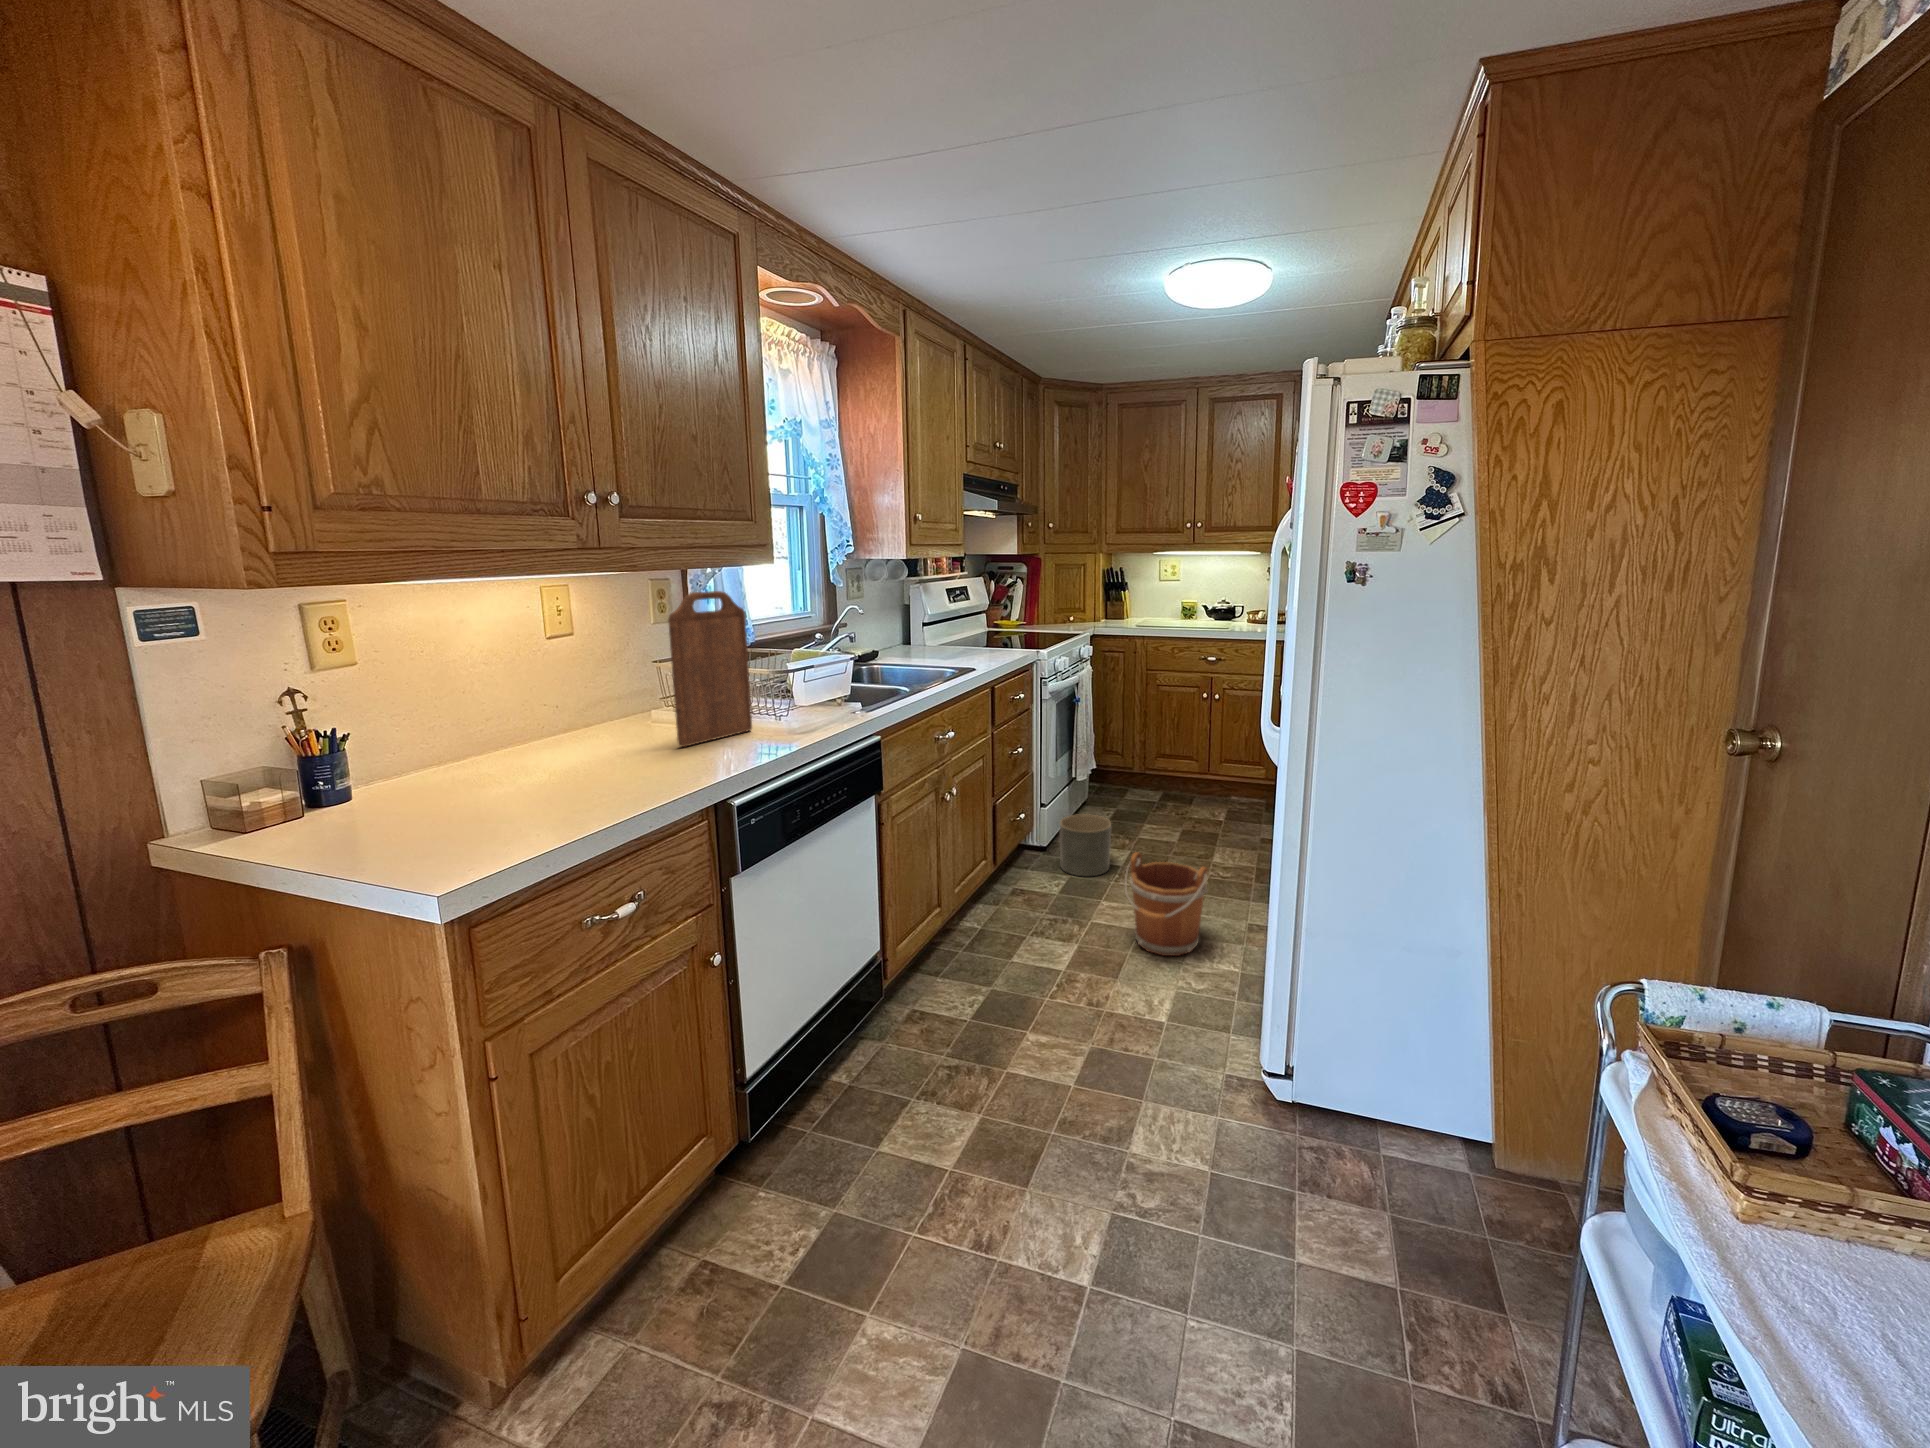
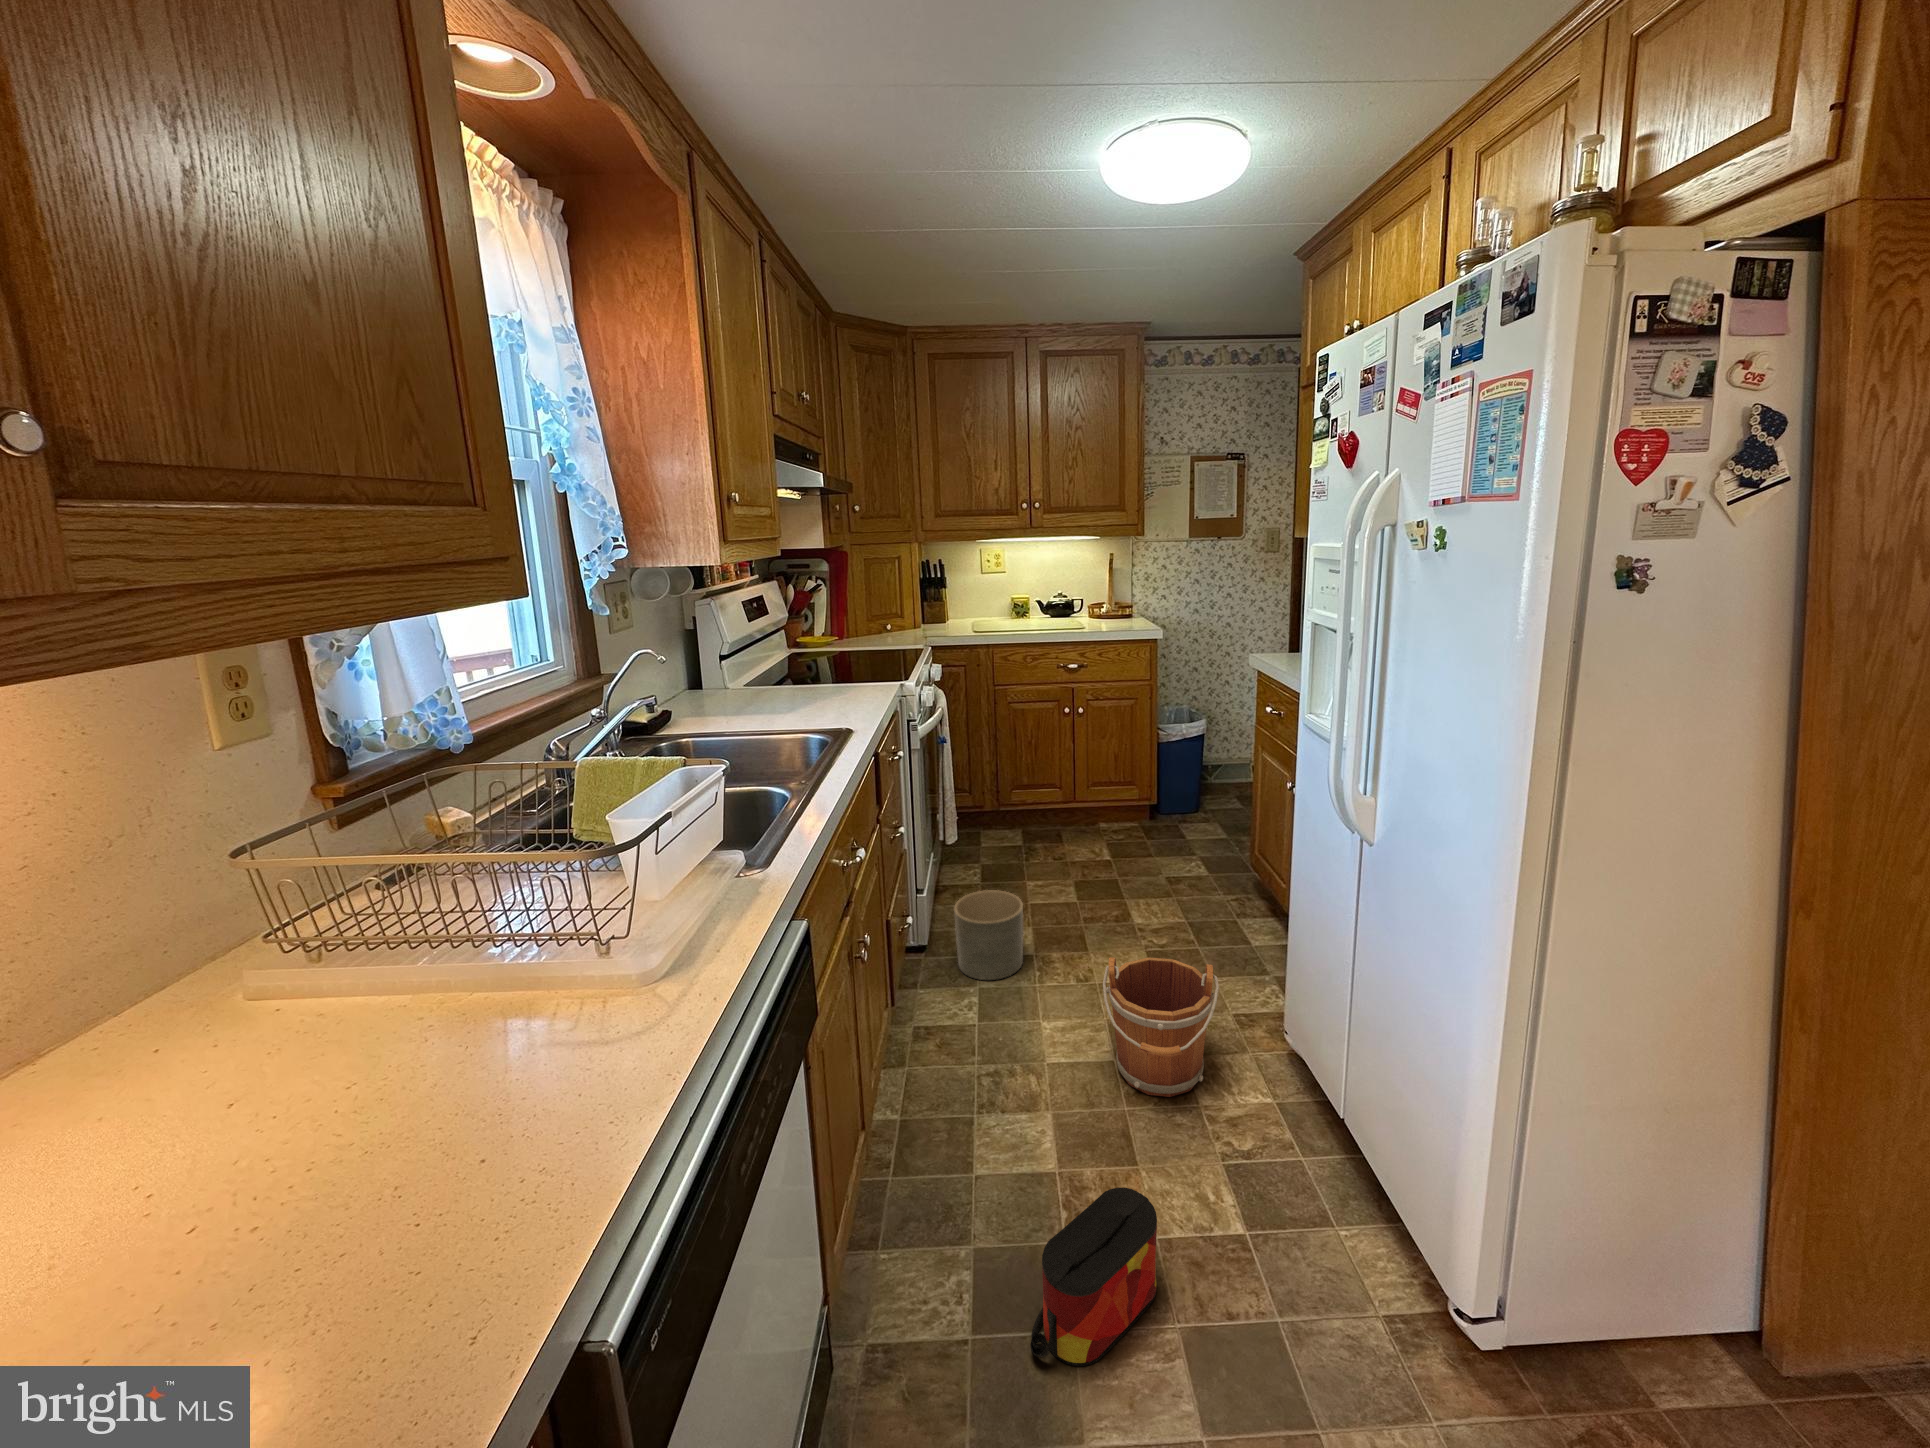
cutting board: present [668,591,752,747] -> none [250,691,535,1151]
bag: none [995,963,1090,1044] -> present [1030,1188,1157,1366]

